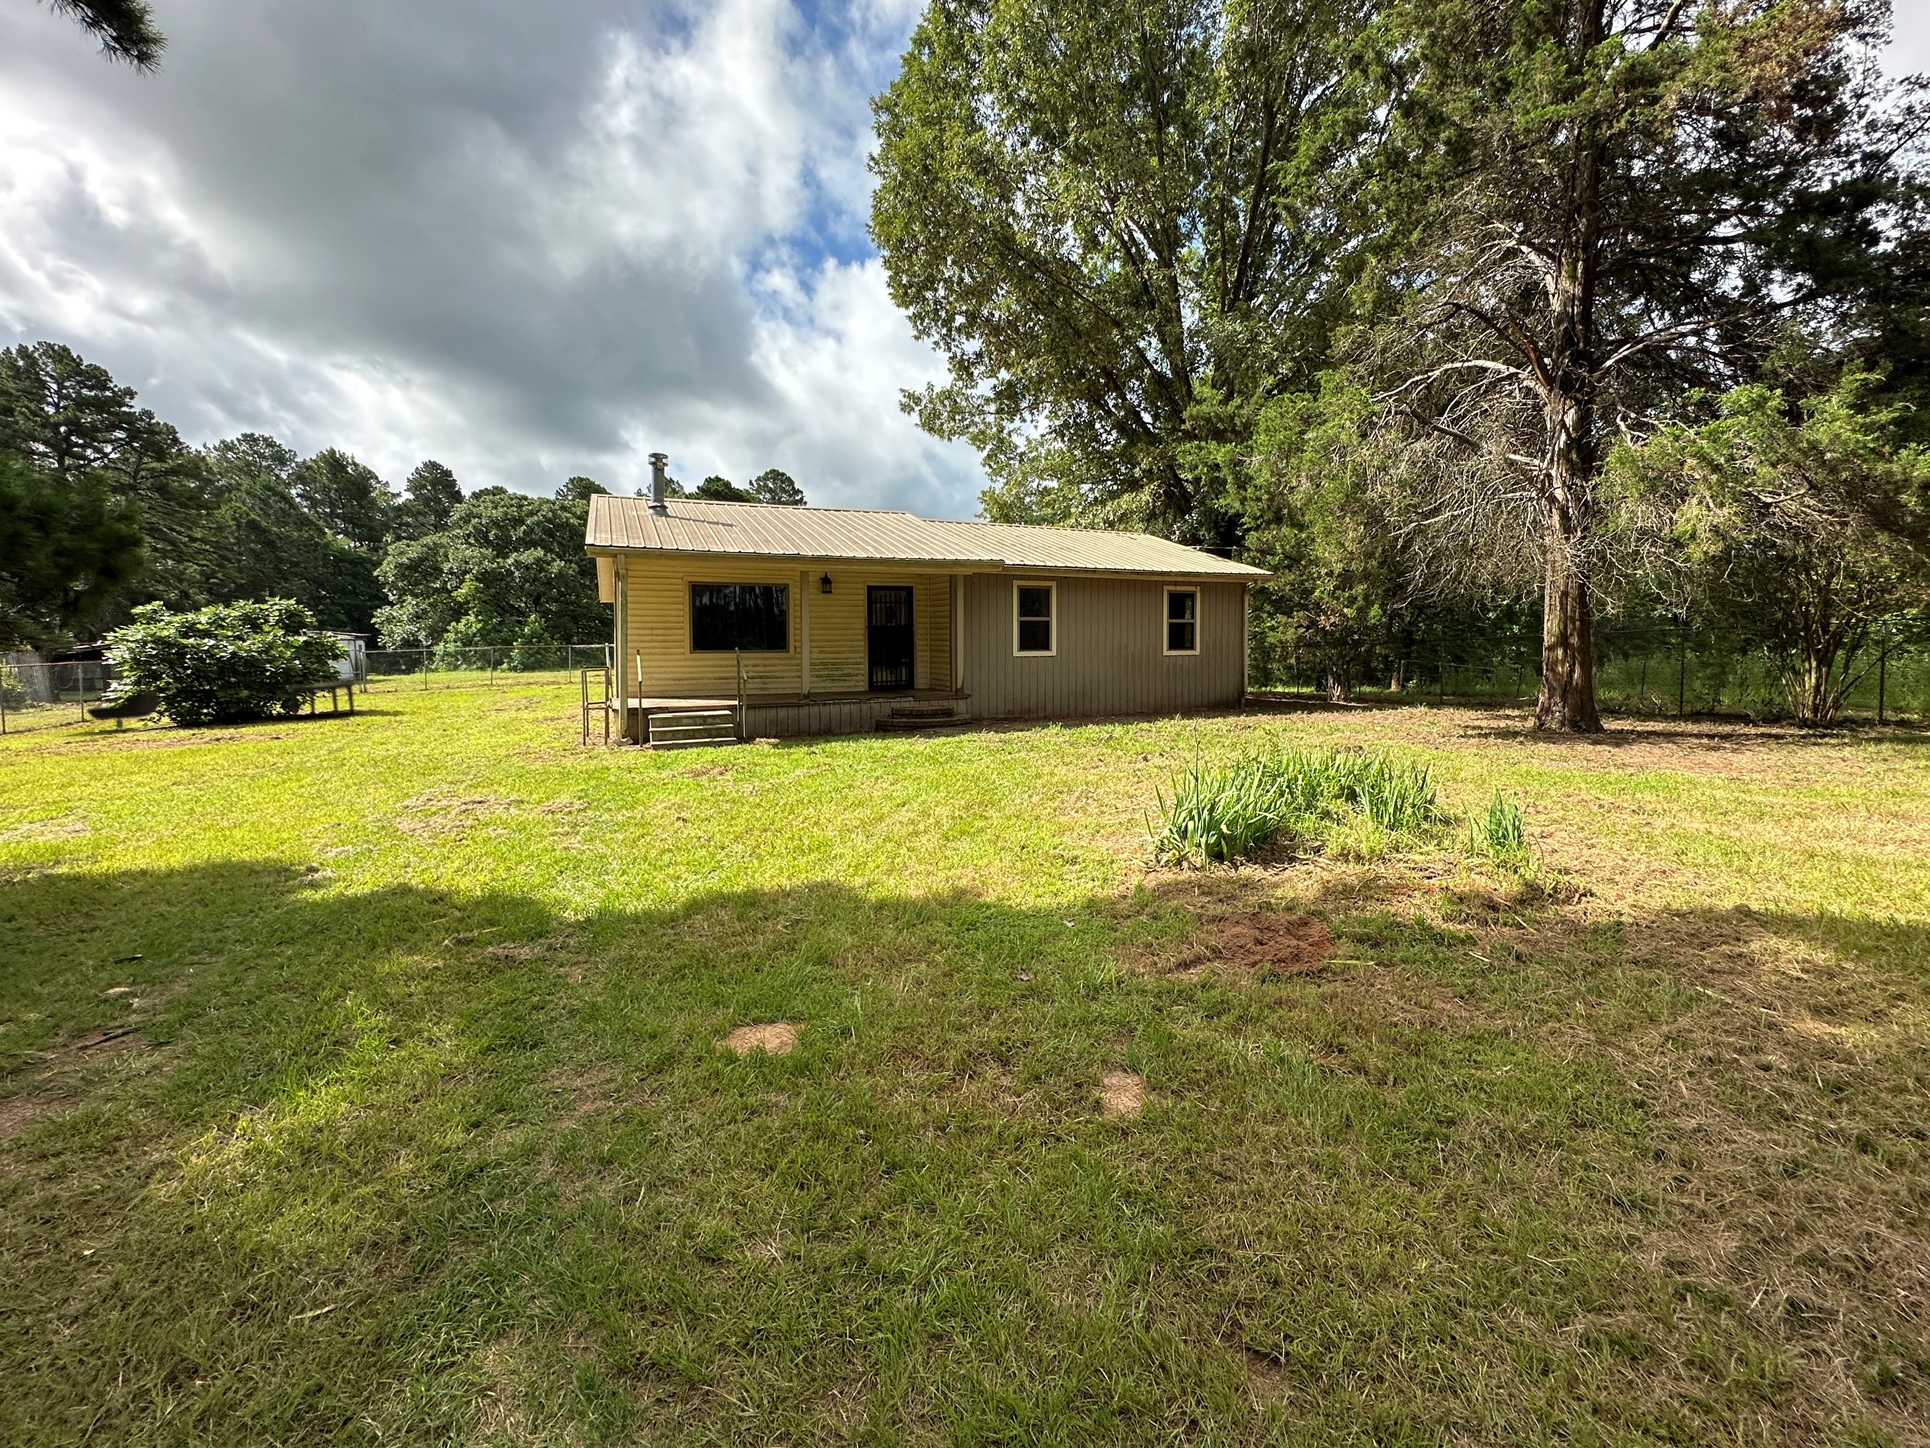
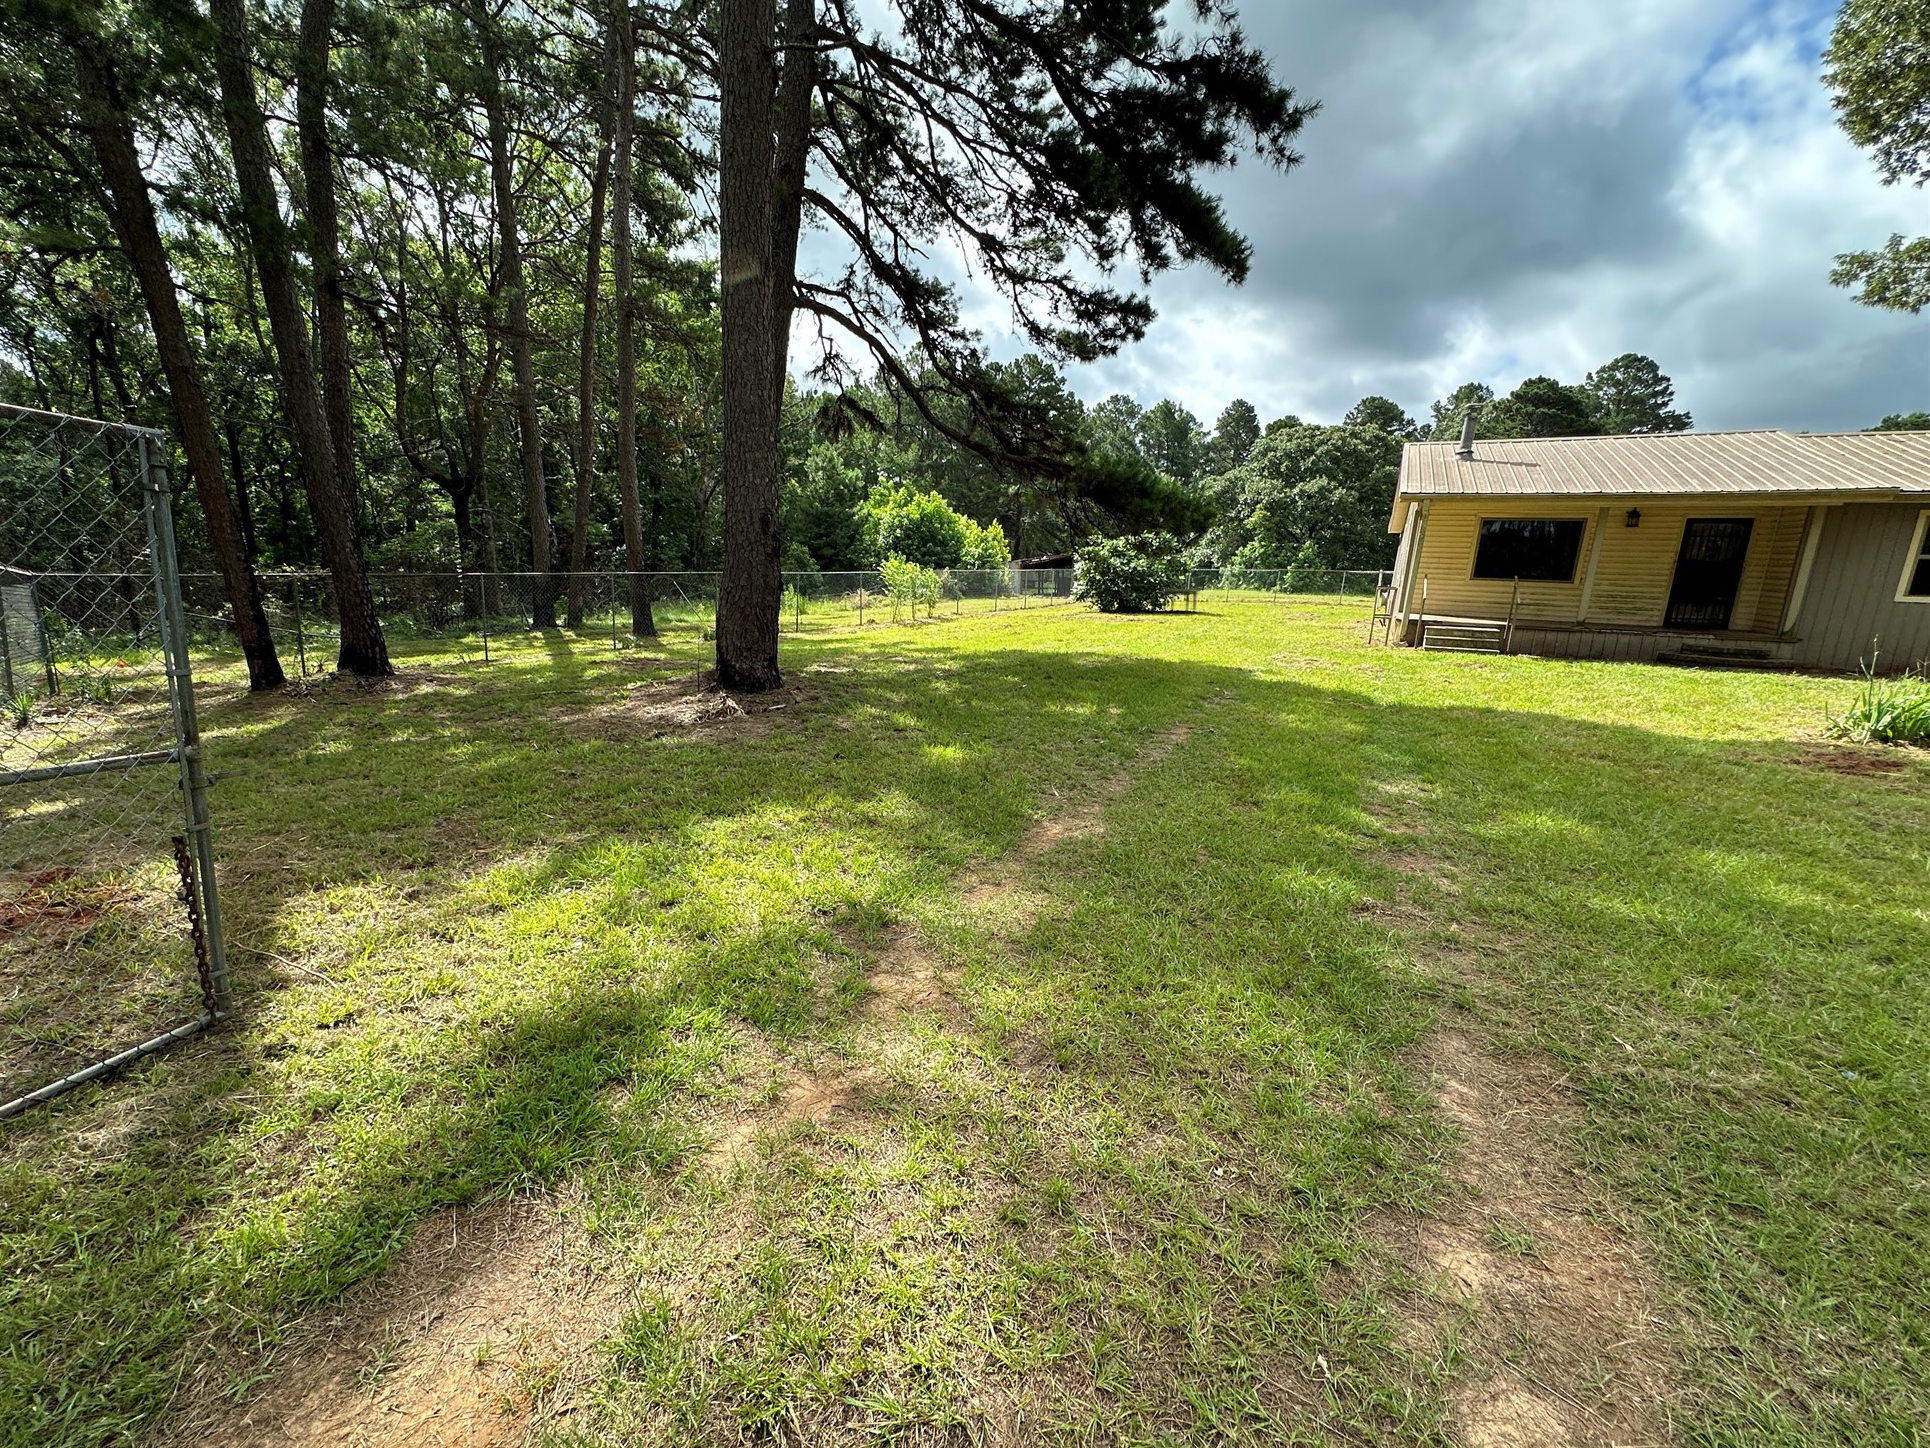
lounge chair: present [87,691,159,730] -> none [1073,587,1104,610]

